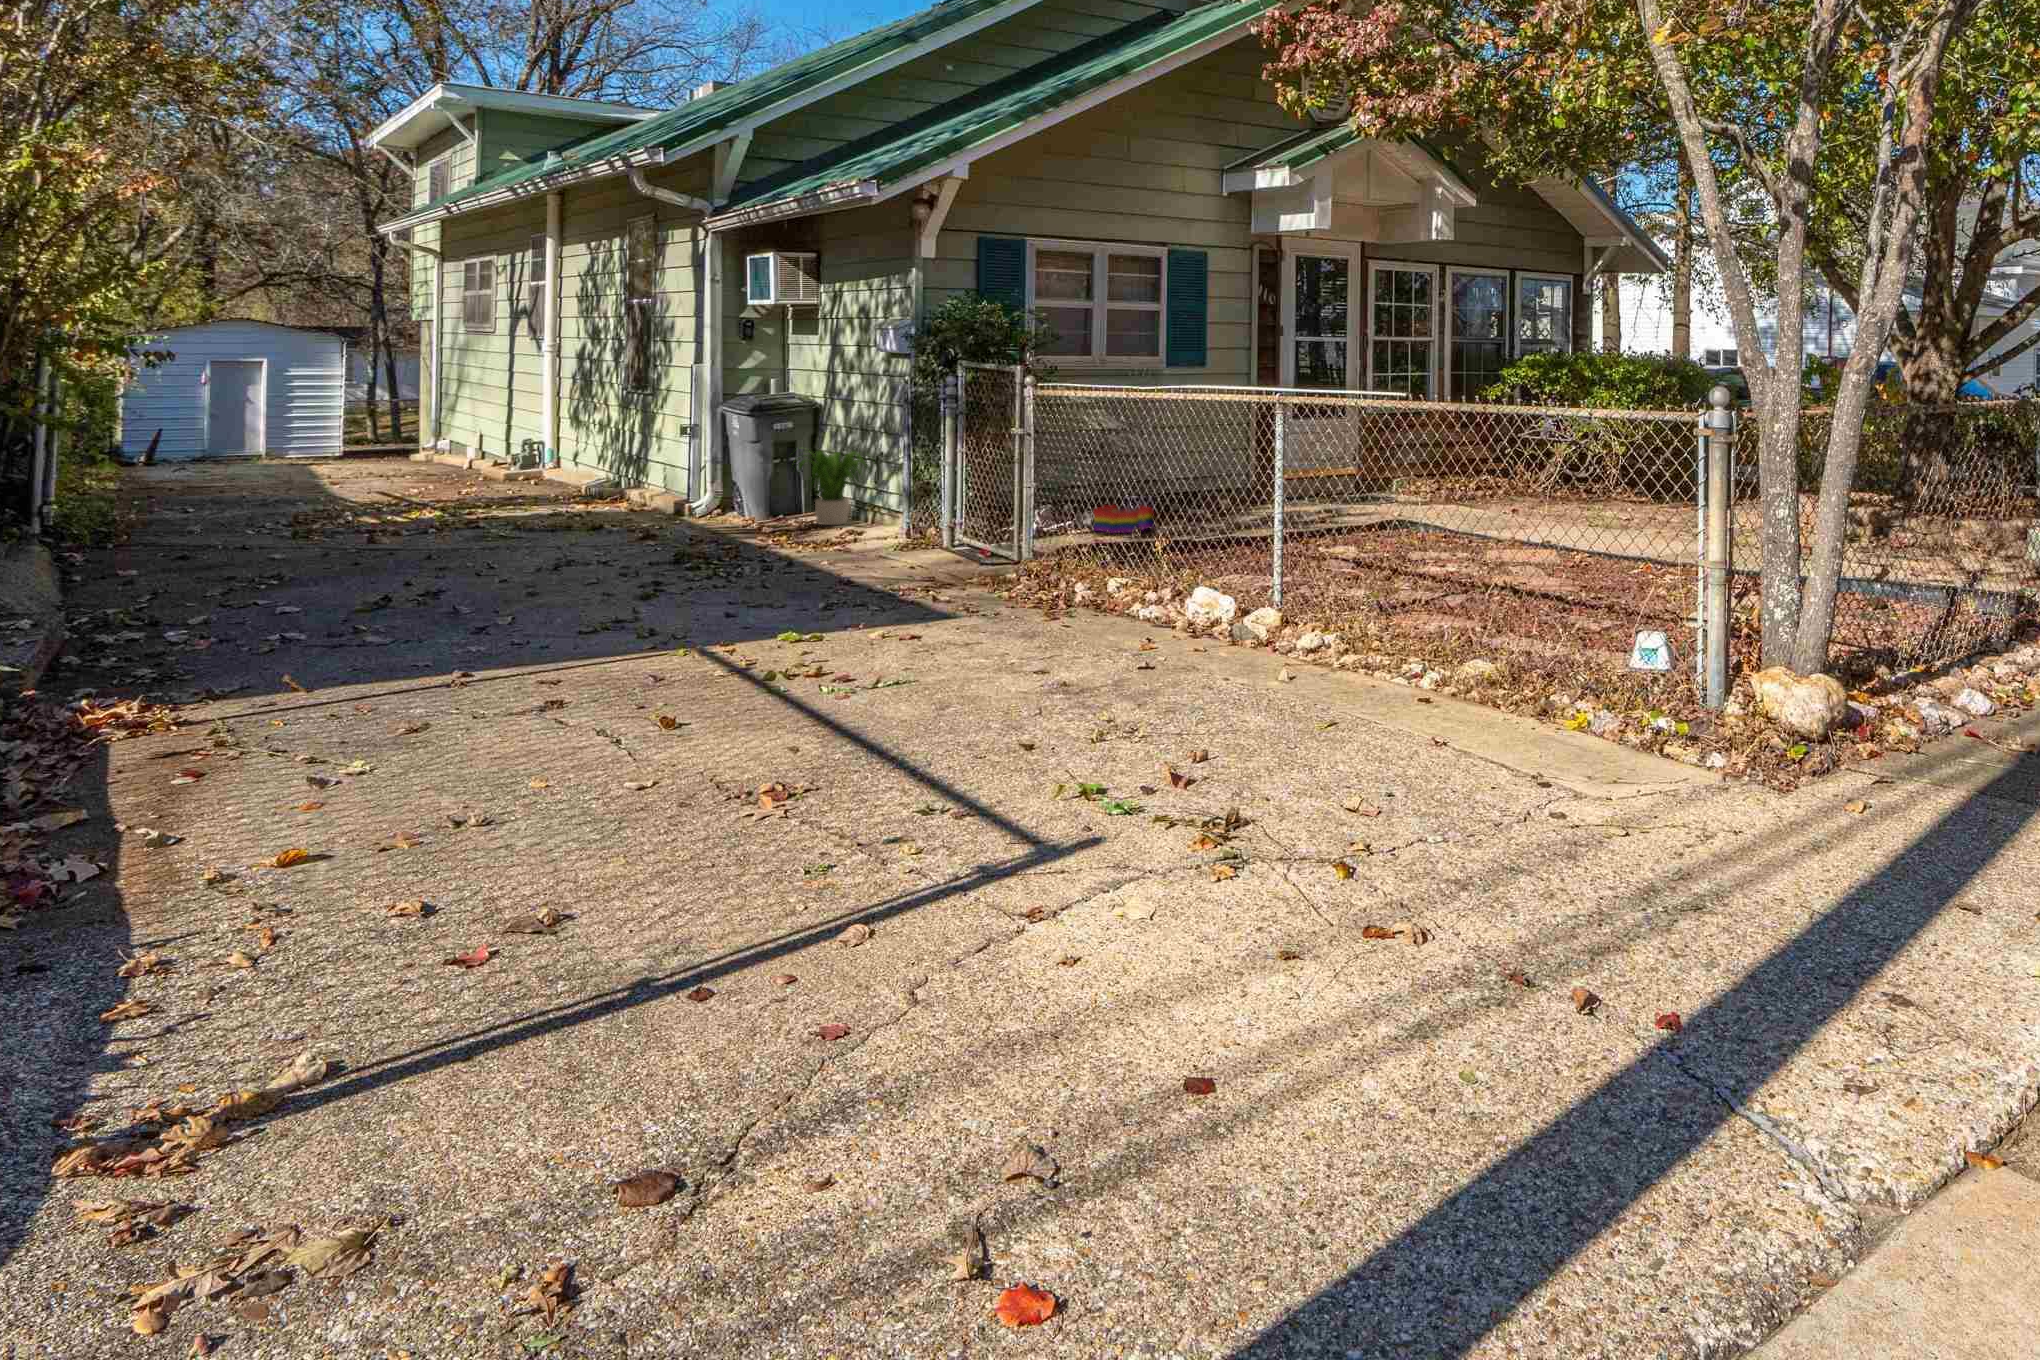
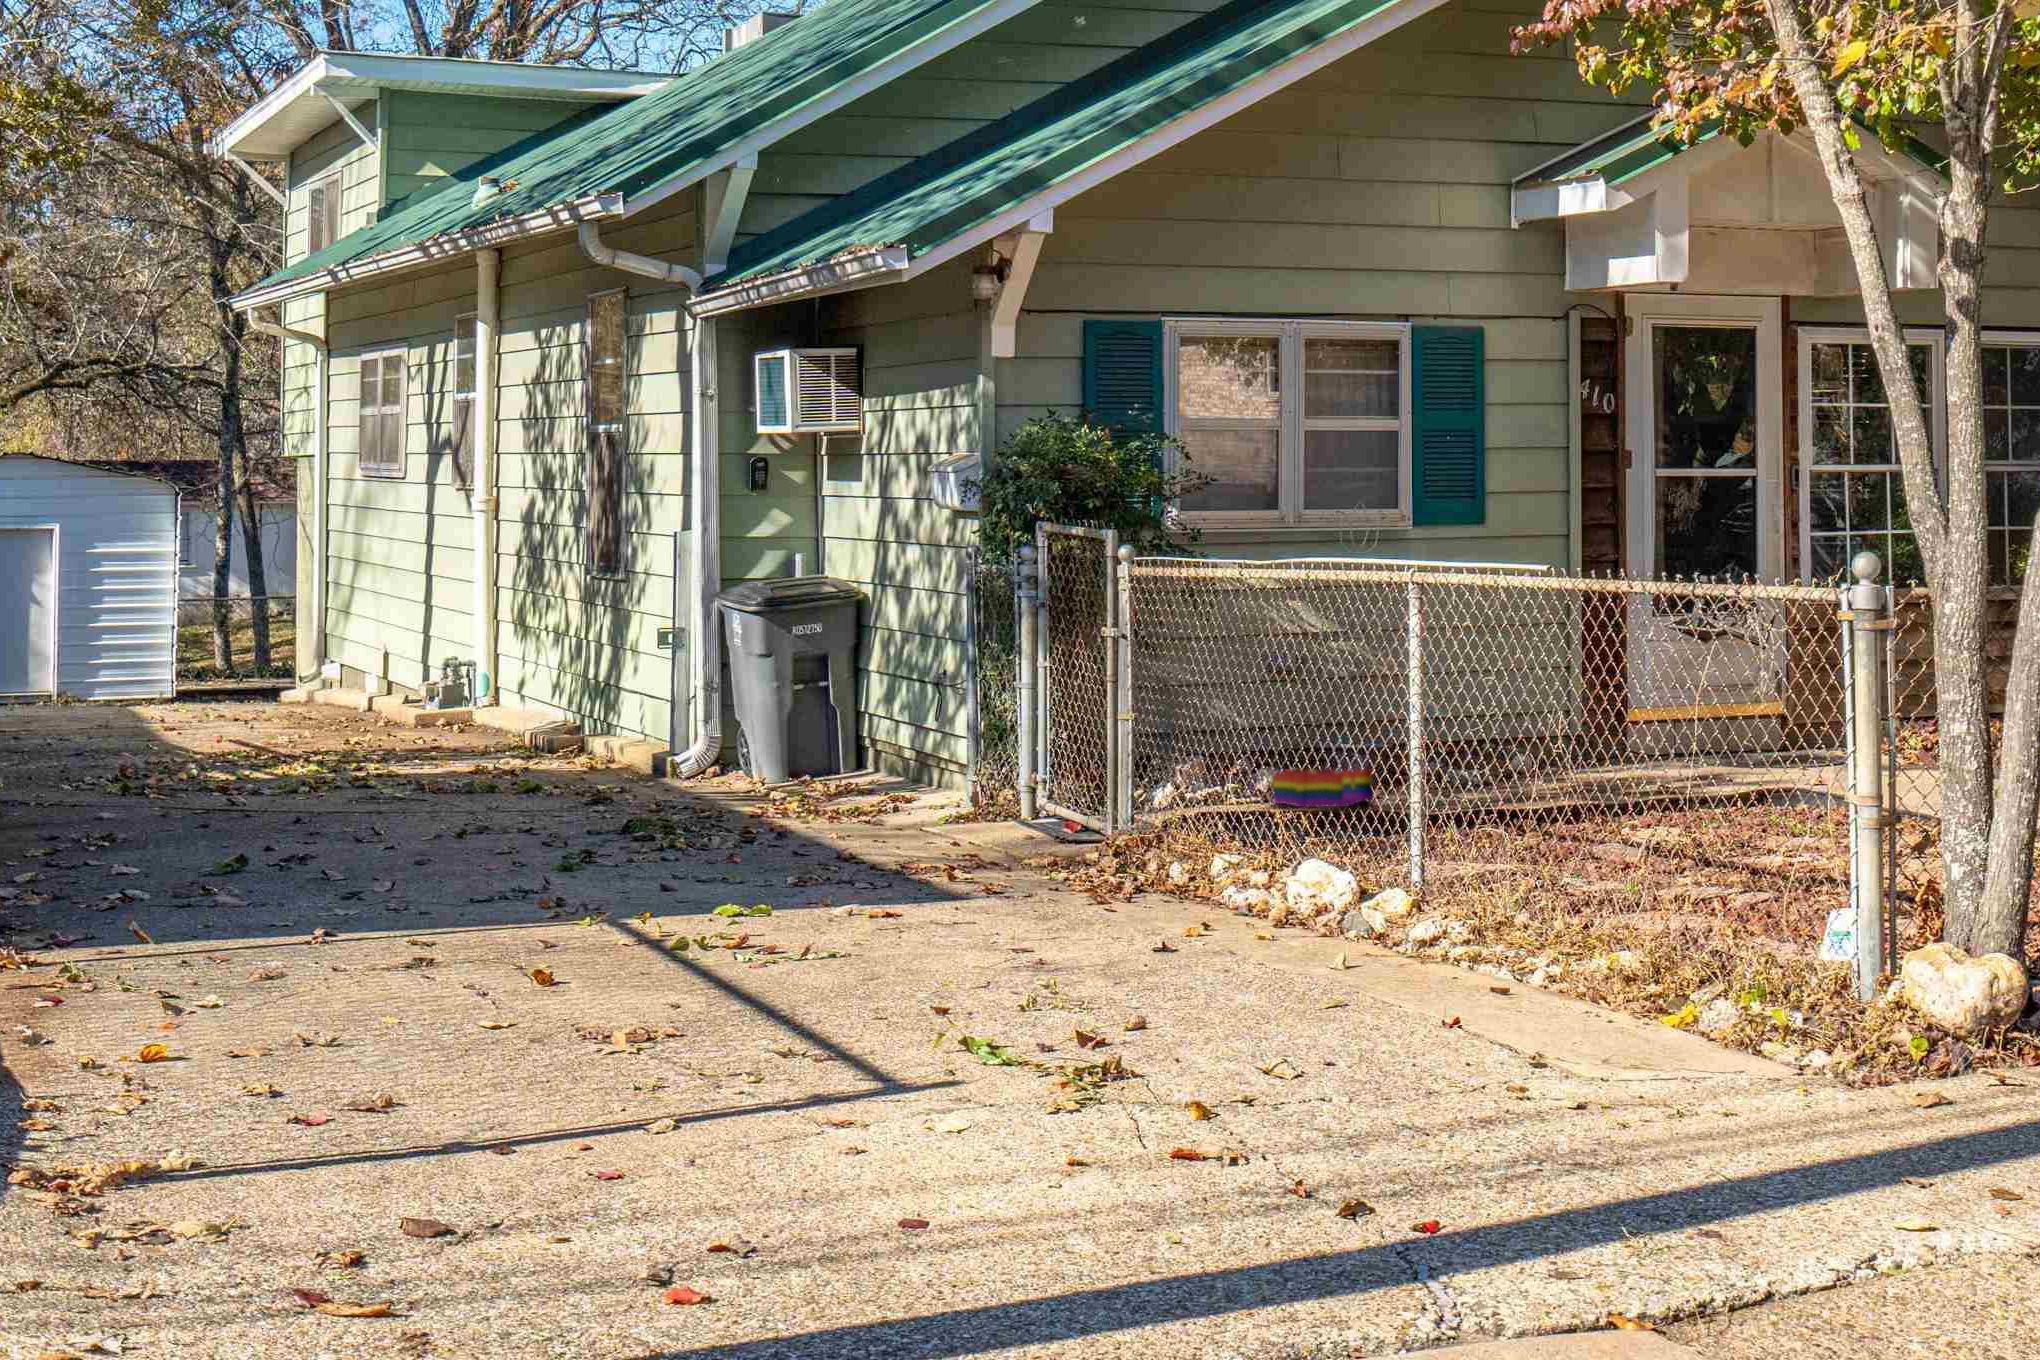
potted plant: present [792,451,872,525] -> none [803,664,937,789]

